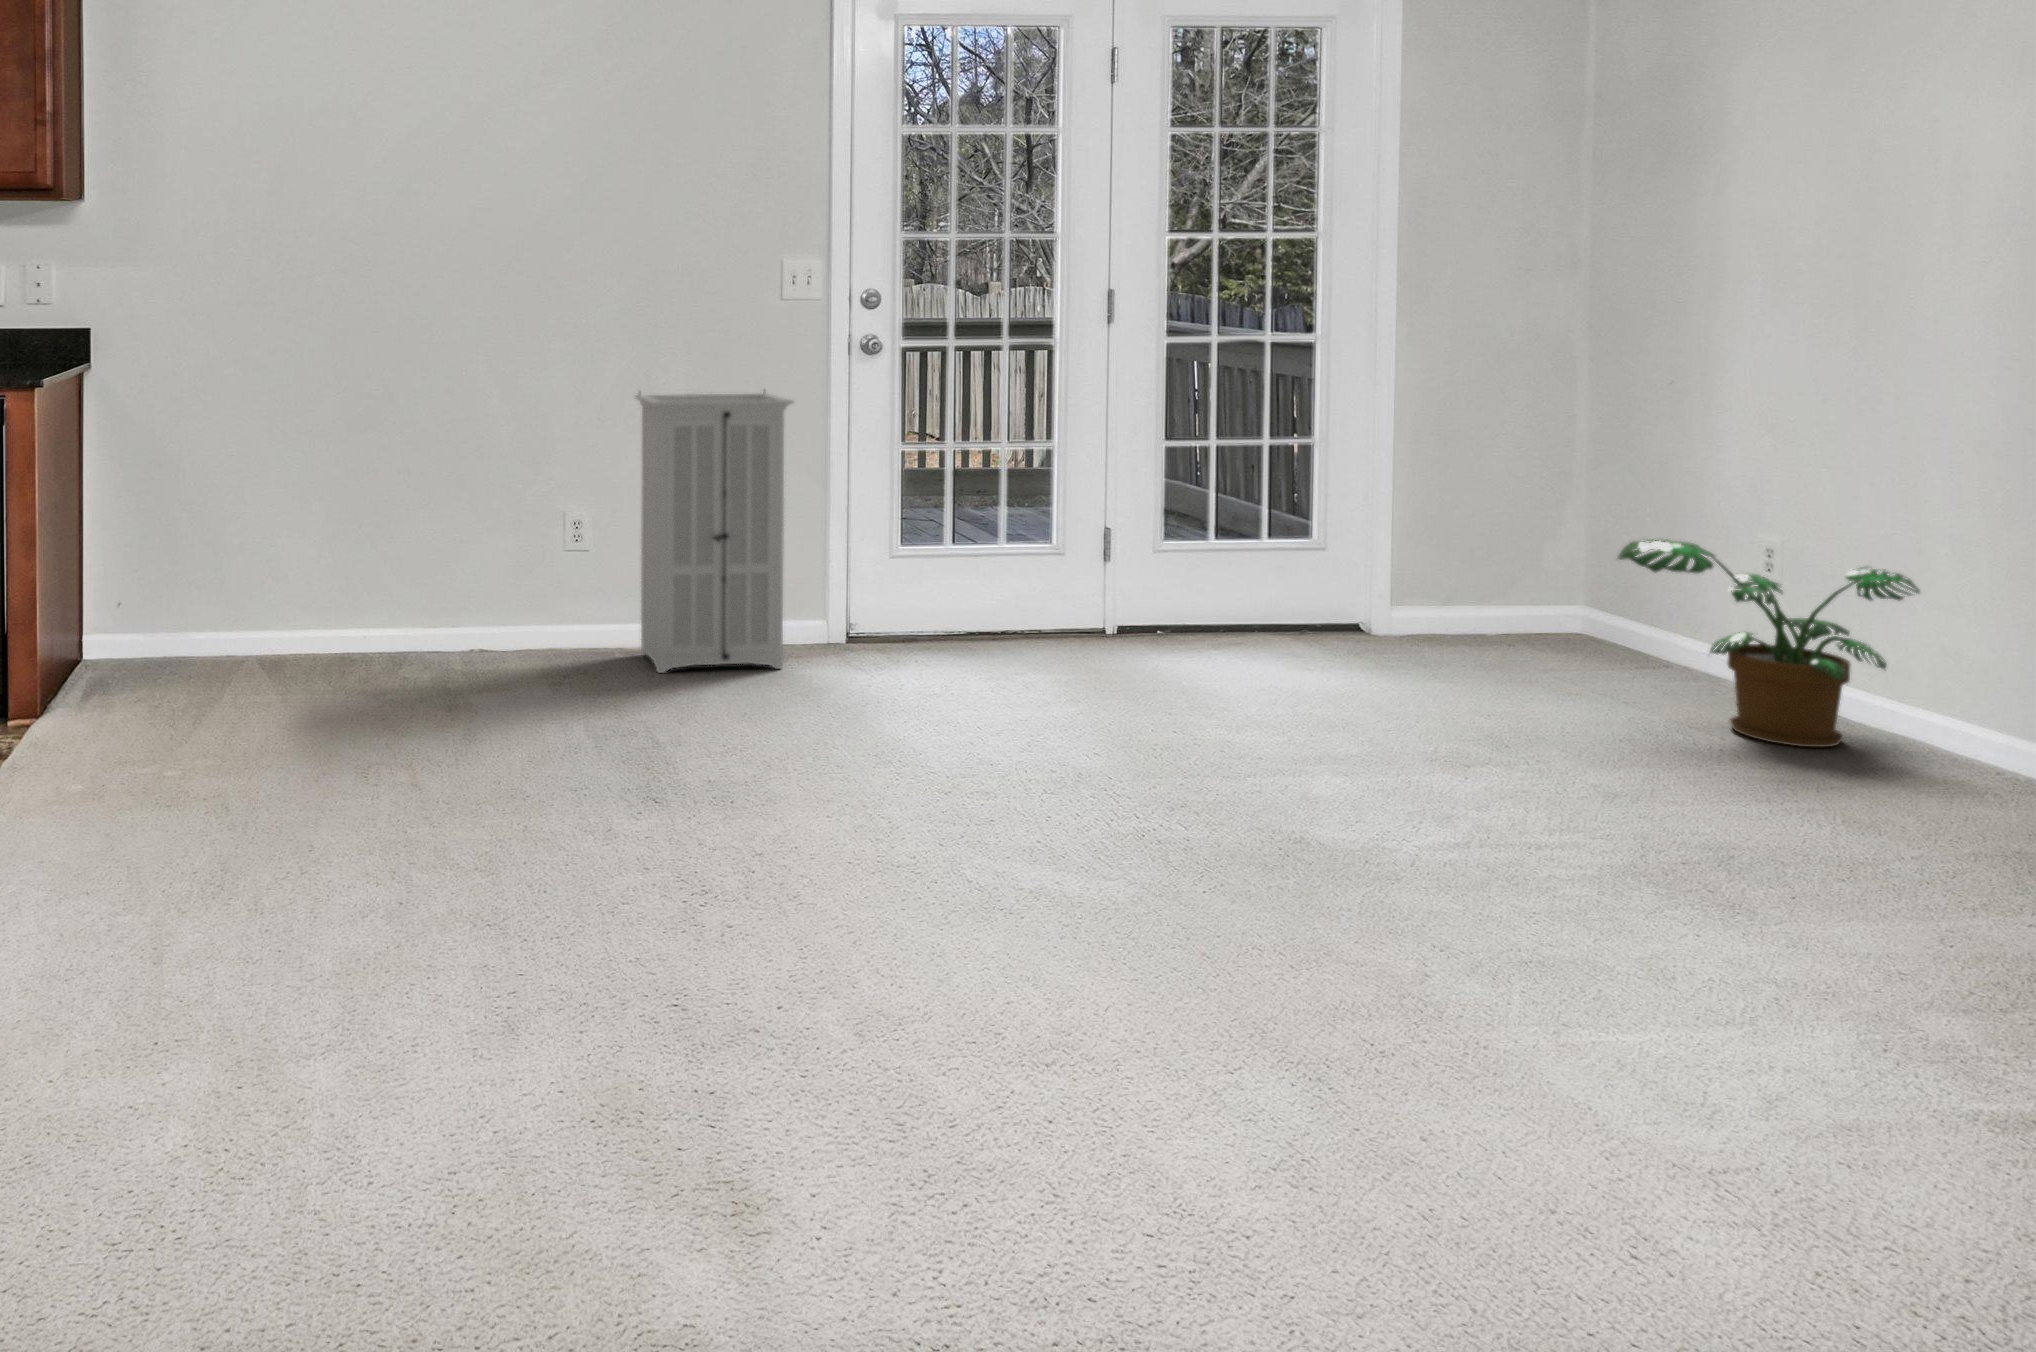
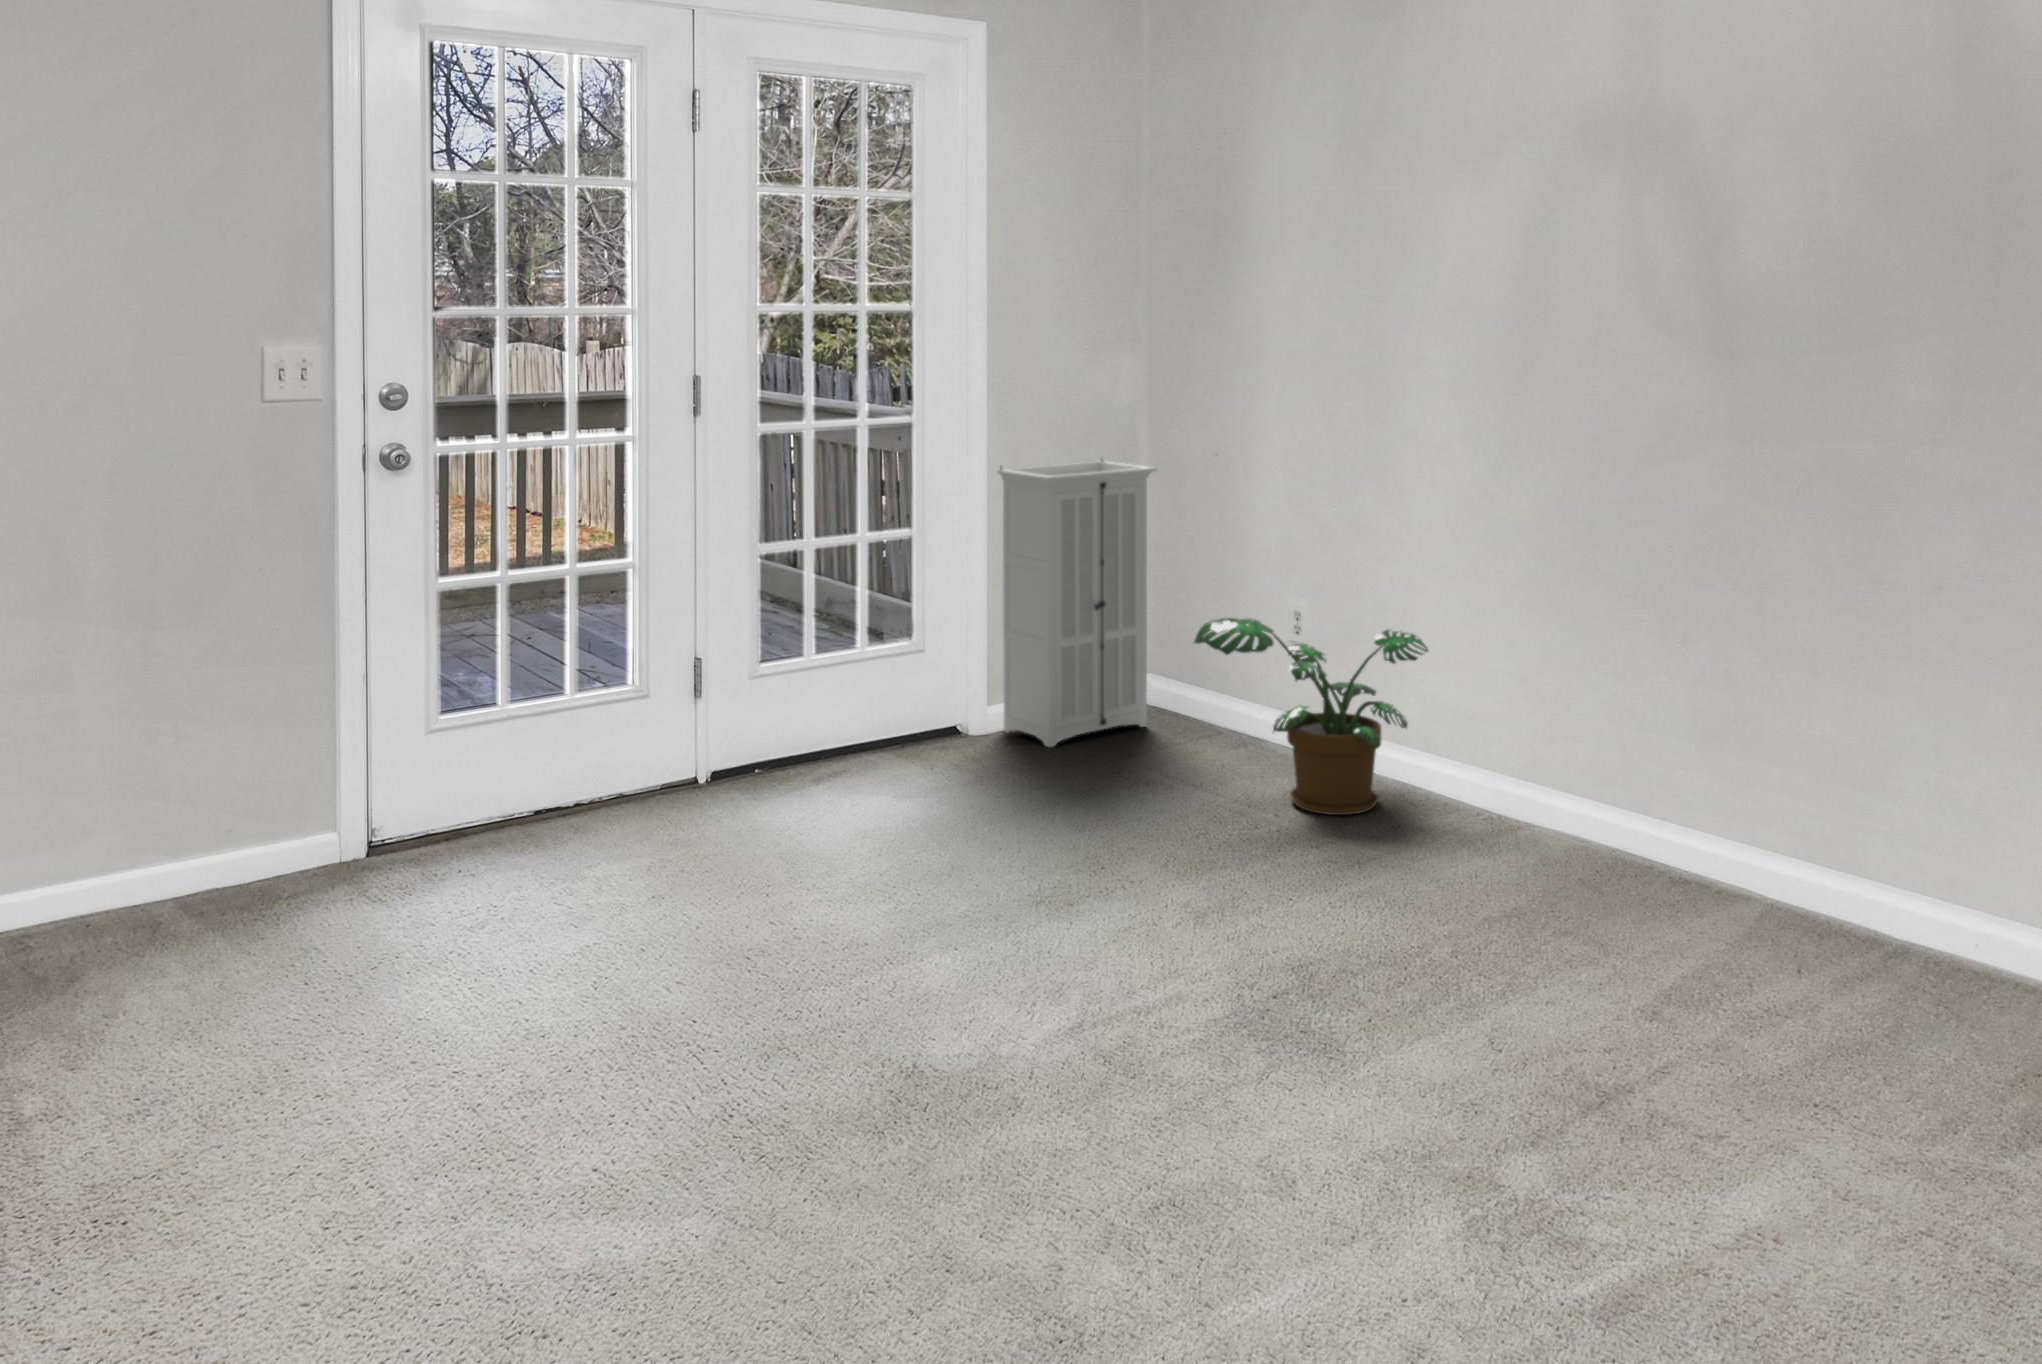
storage cabinet: present [636,390,793,673] -> present [997,460,1157,747]

